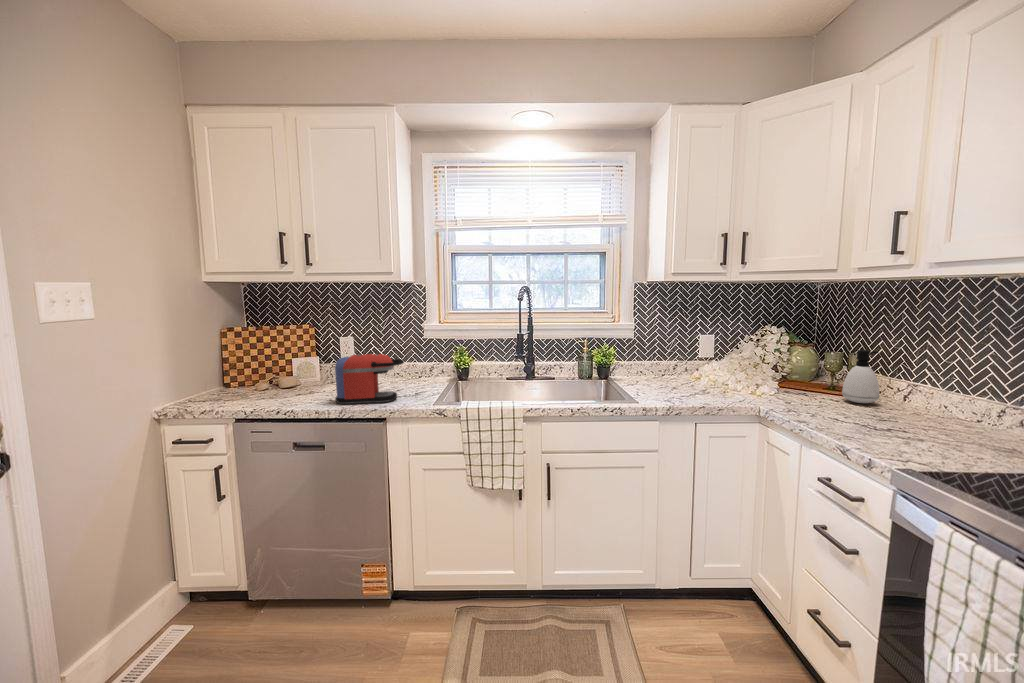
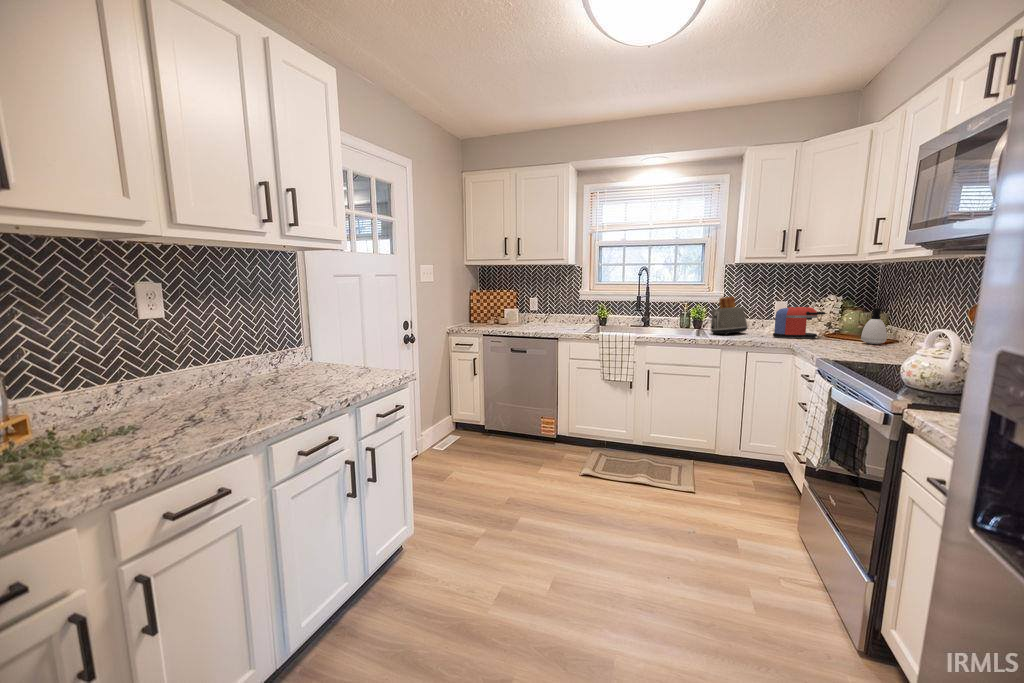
toaster: none [631,332,679,394] -> present [711,297,748,335]
coffee maker: present [335,354,404,404] -> present [773,307,825,338]

